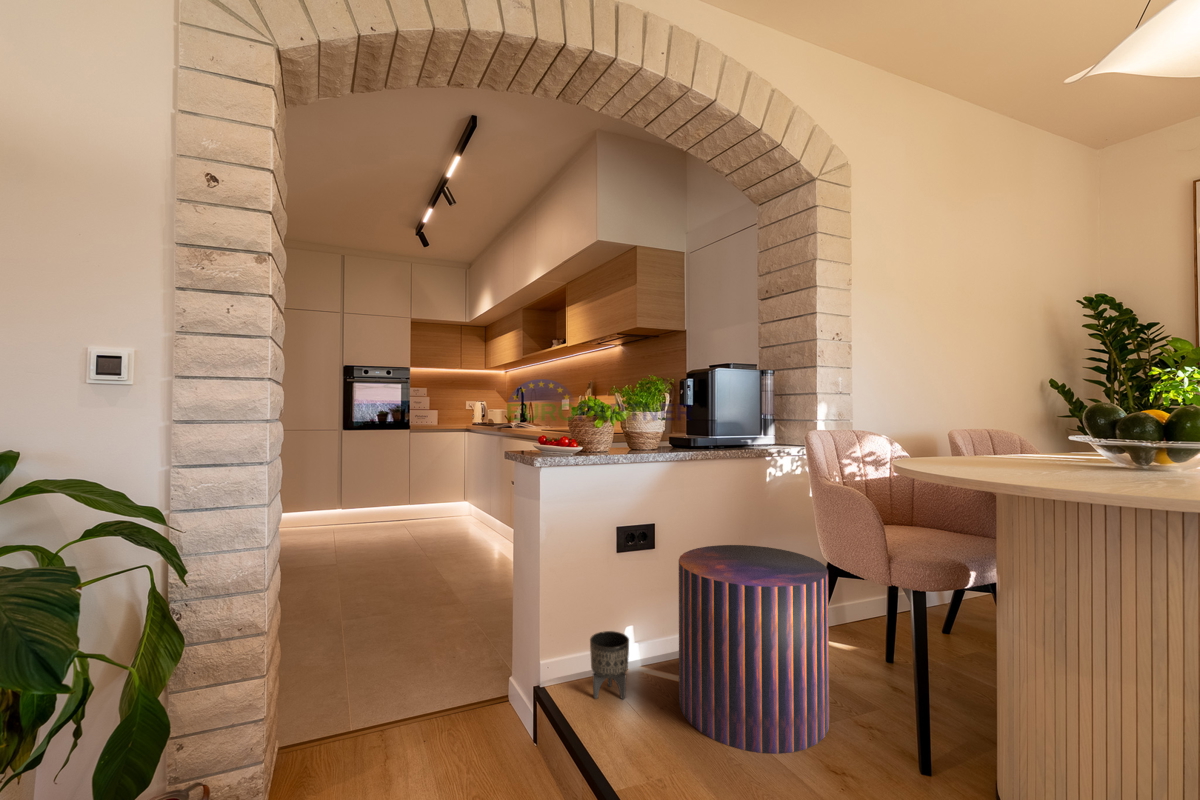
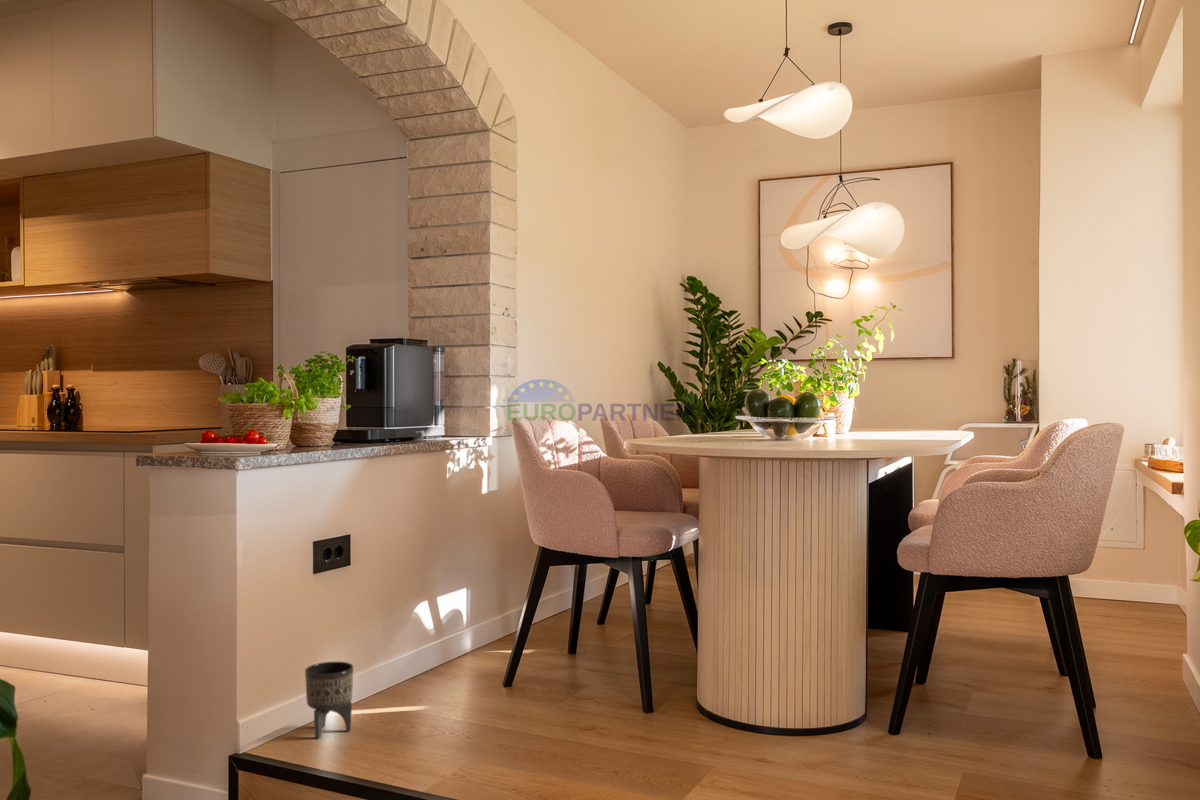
pouf: present [679,545,829,754] -> none [402,544,553,731]

